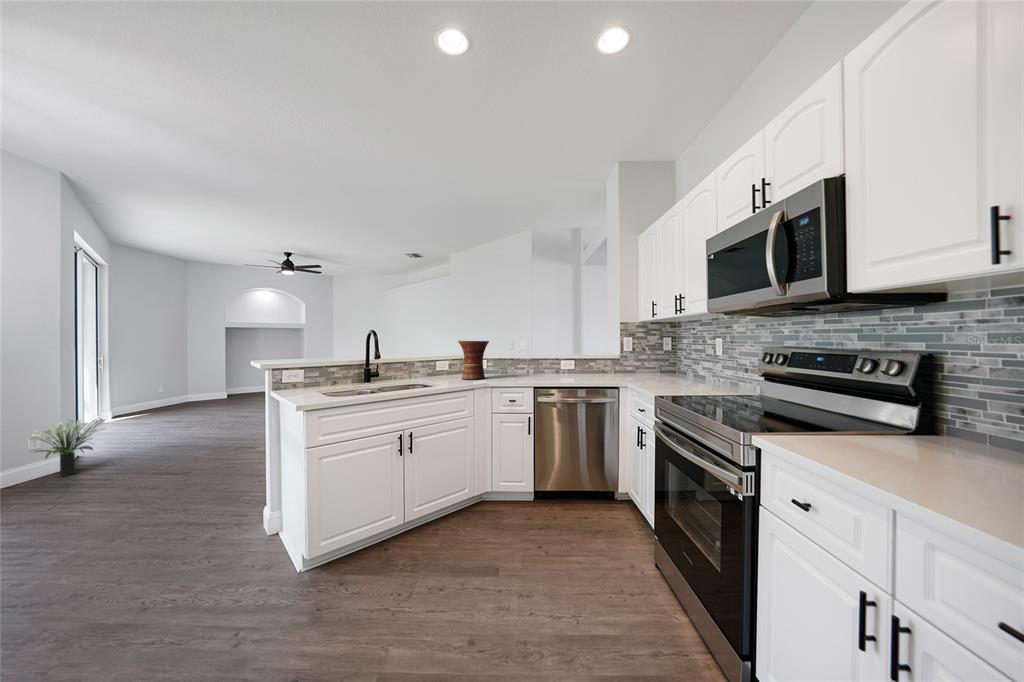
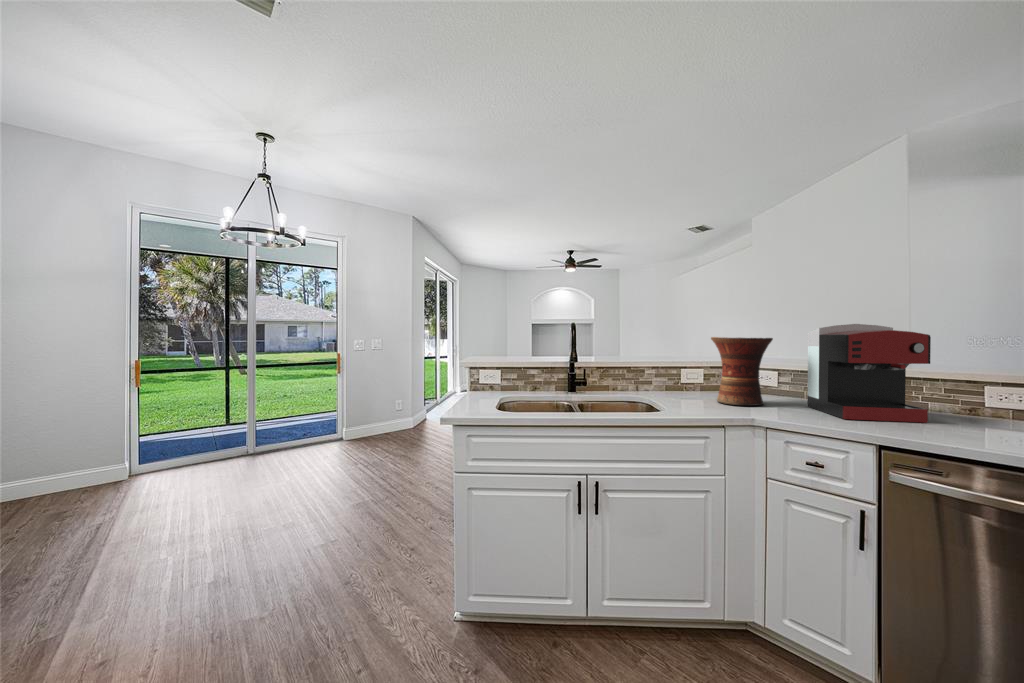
coffee maker: none [503,334,548,380] -> present [808,324,931,423]
potted plant: present [28,420,106,477] -> none [382,395,422,437]

